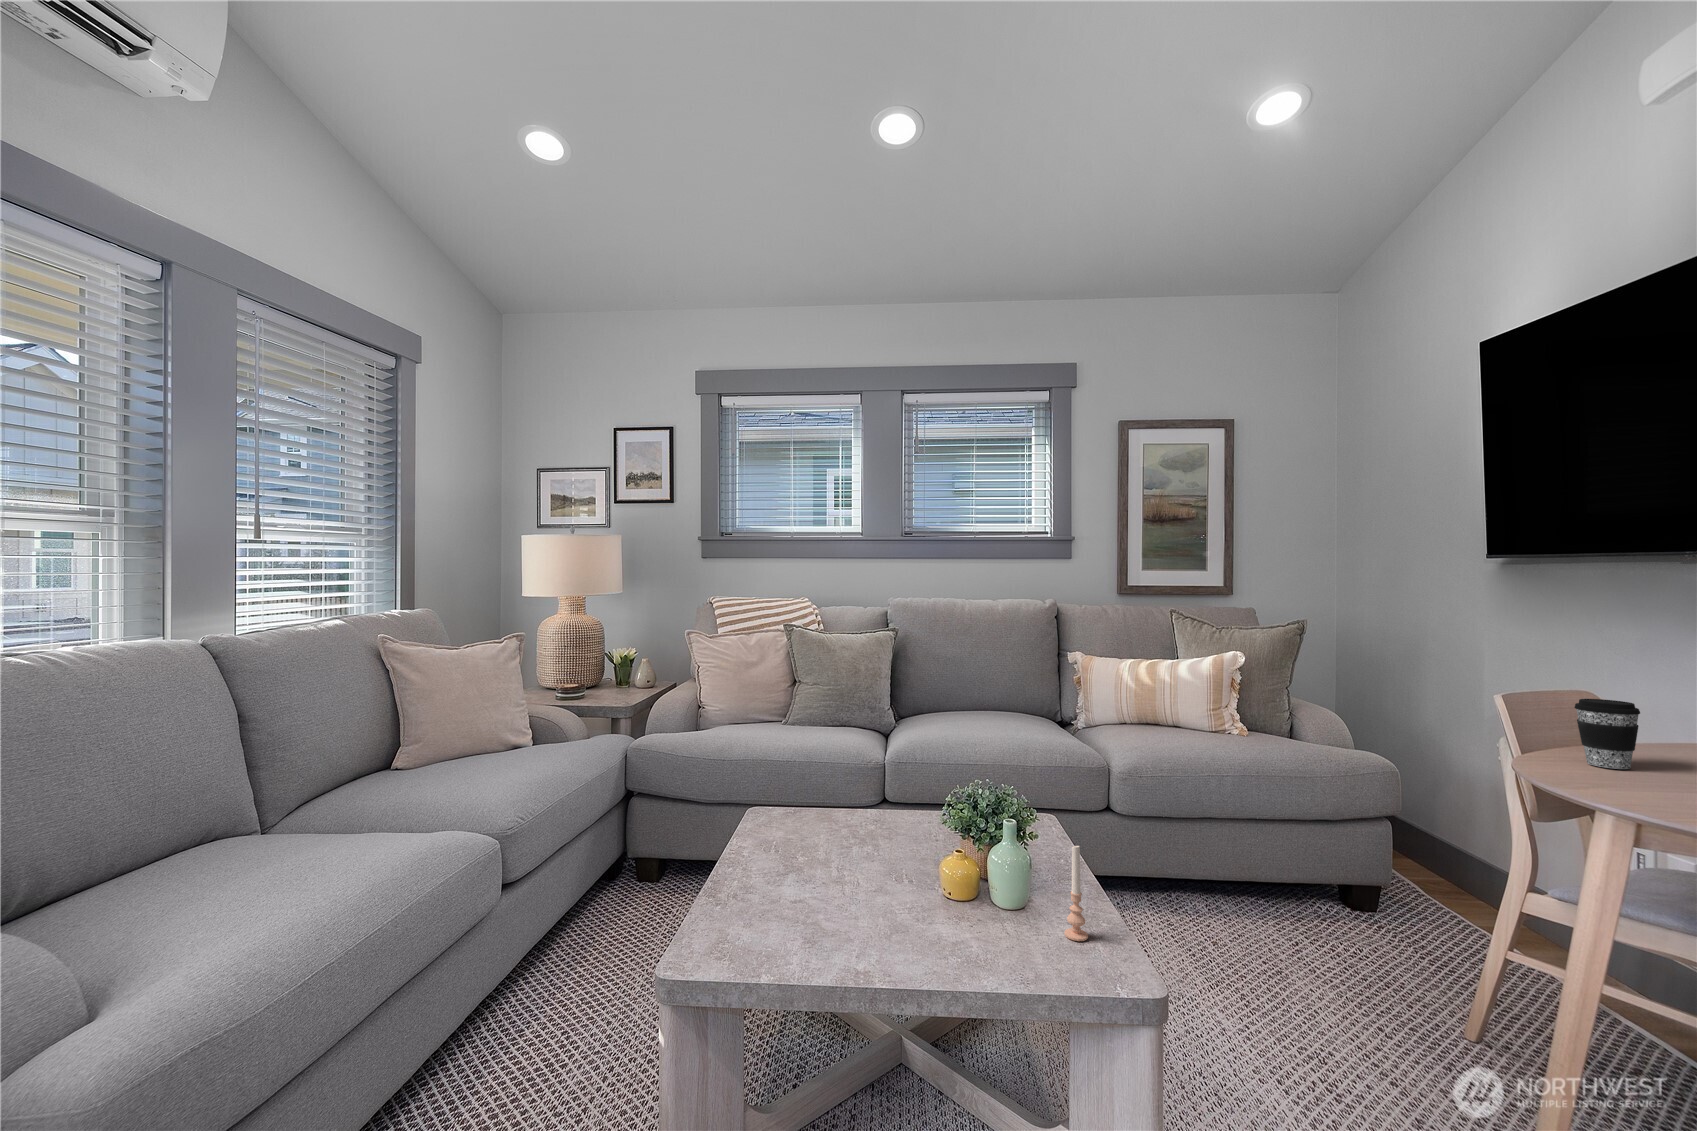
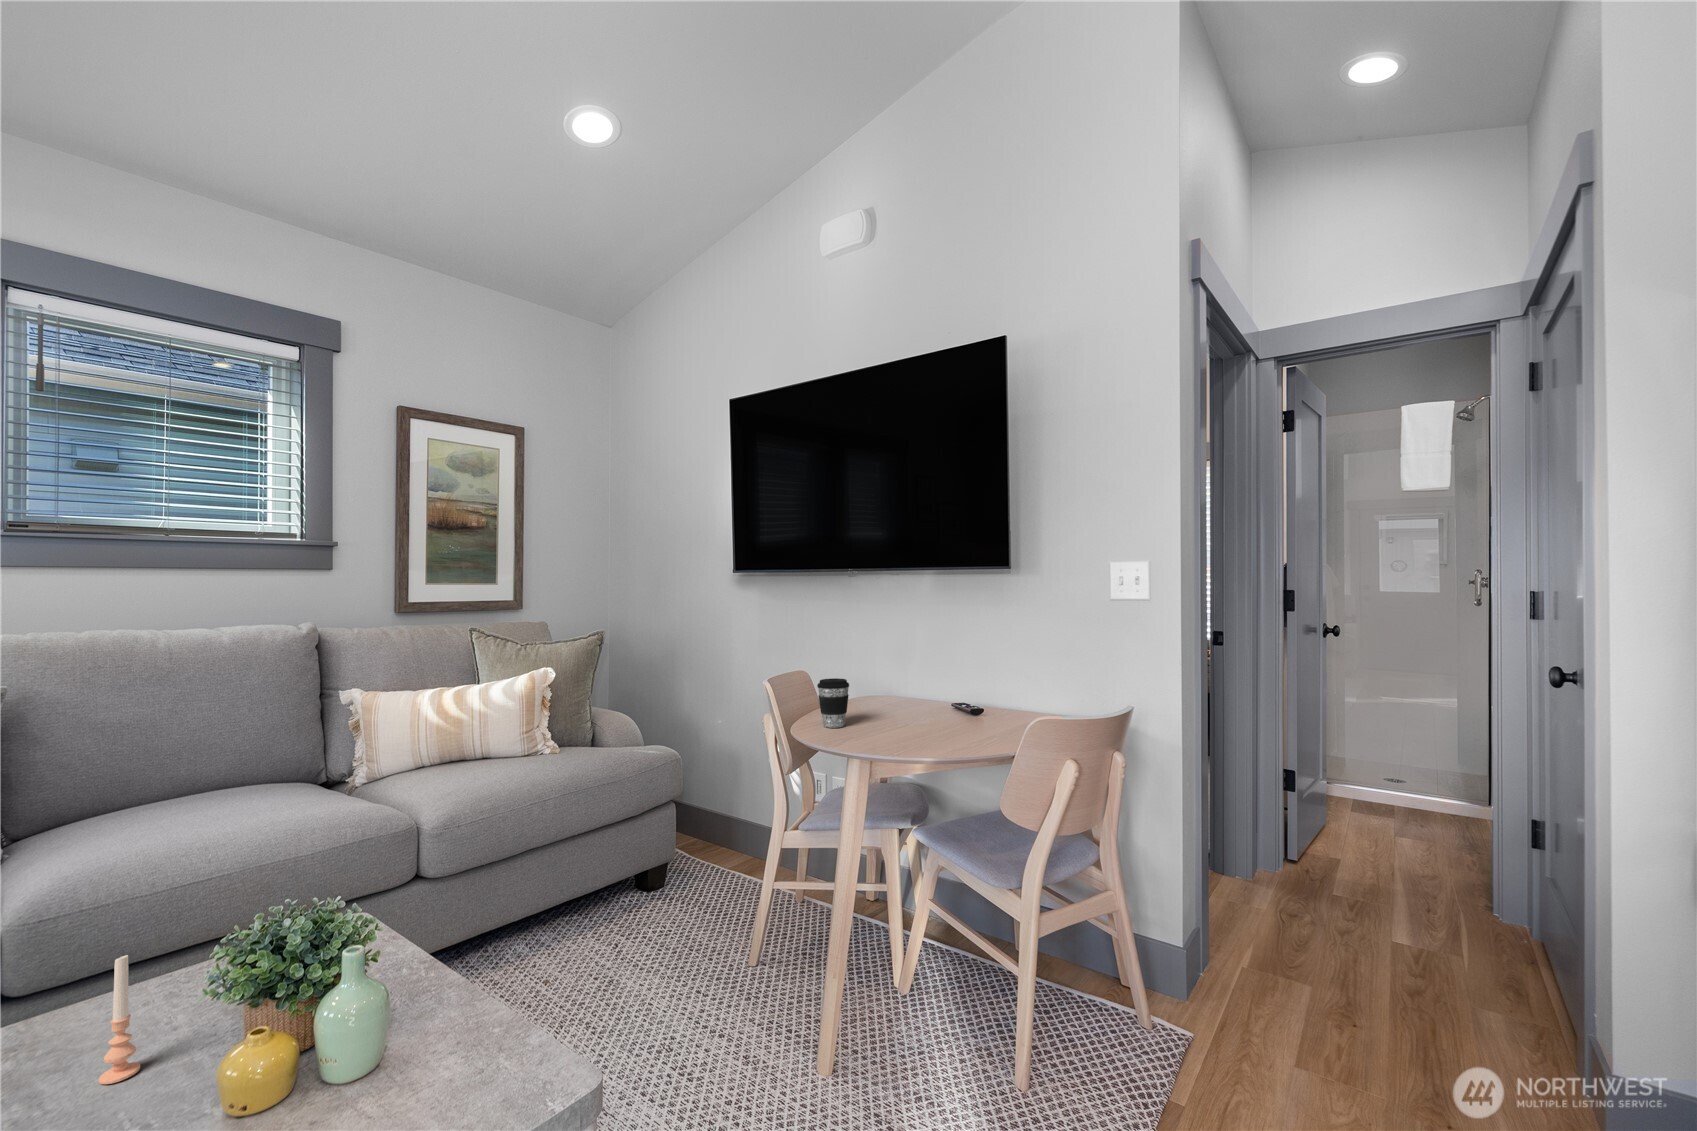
candle: present [1065,846,1088,941] -> present [99,955,140,1084]

